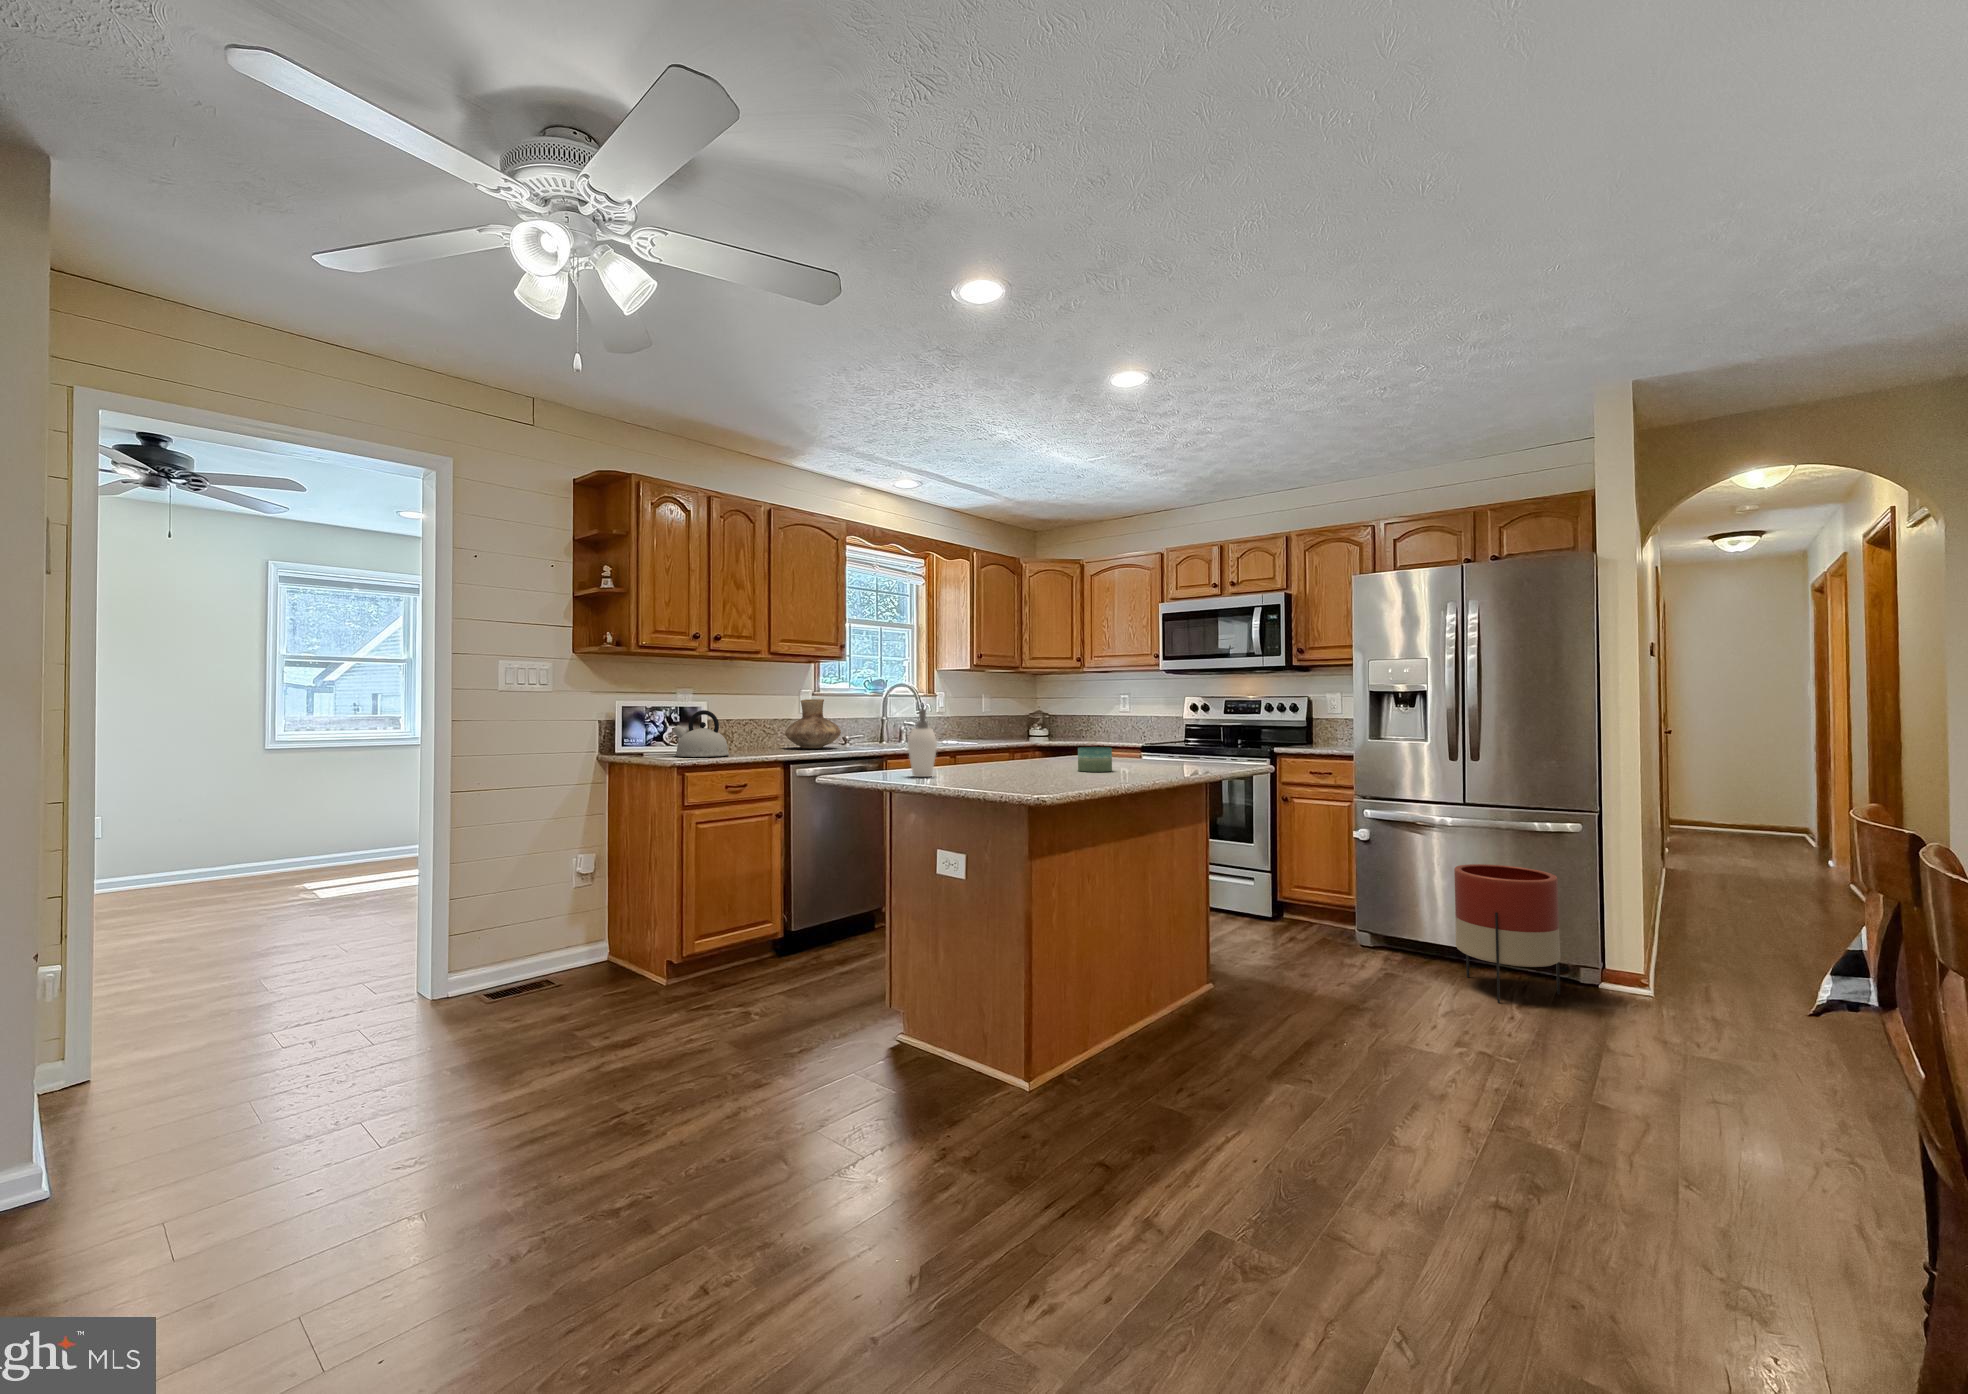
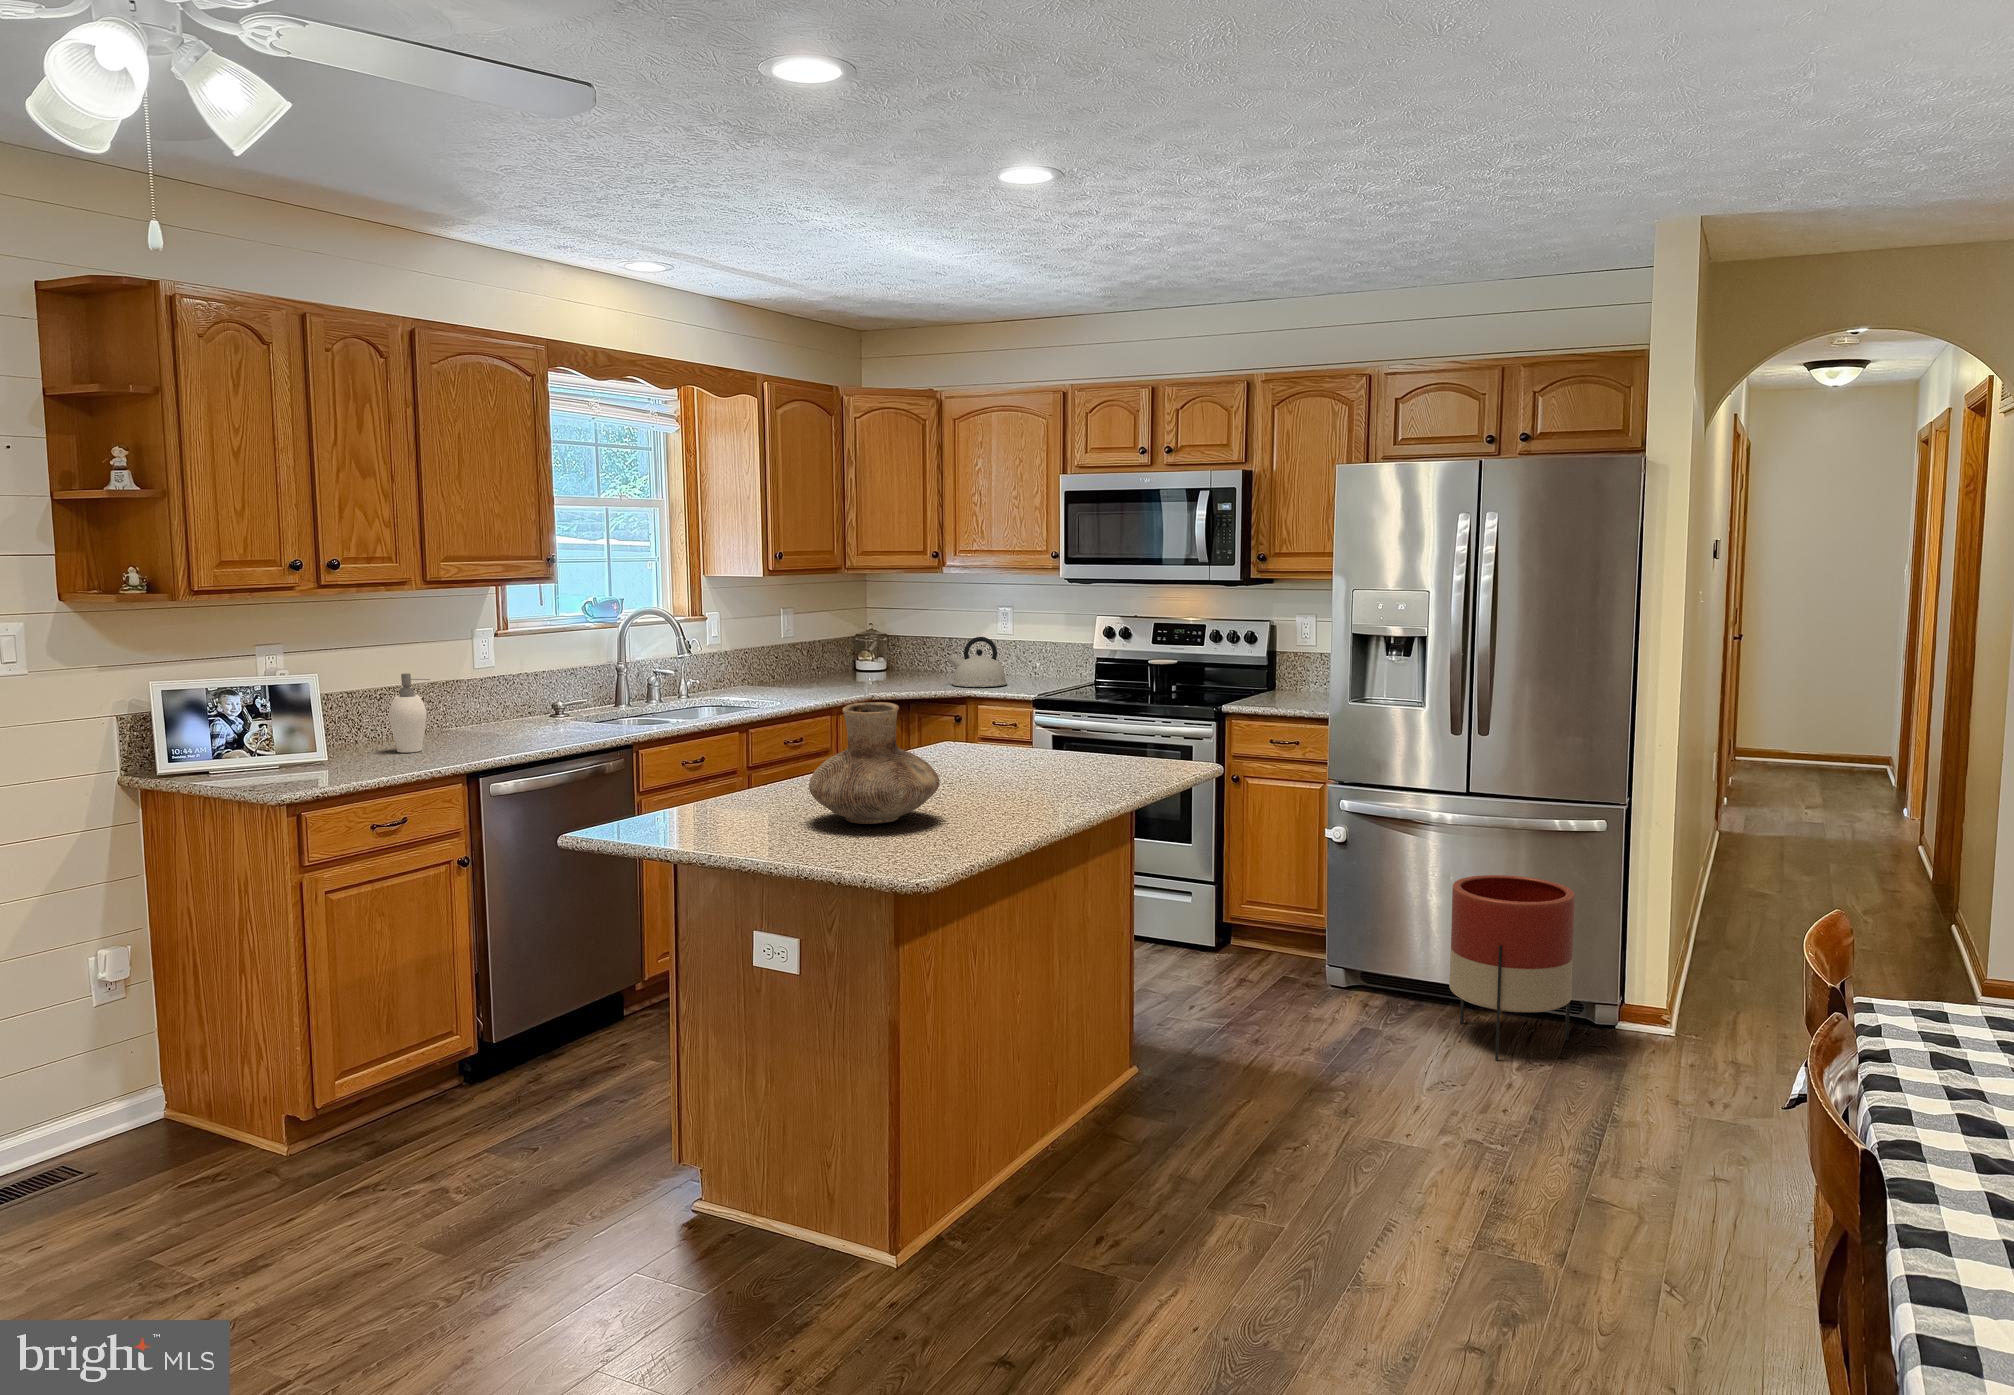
vase: present [785,699,841,748] -> present [809,702,940,824]
soap dispenser: present [908,709,937,777] -> present [389,673,430,753]
kettle: present [672,710,729,757] -> present [947,637,1007,687]
candle: present [1078,747,1112,772] -> none [954,755,1004,797]

